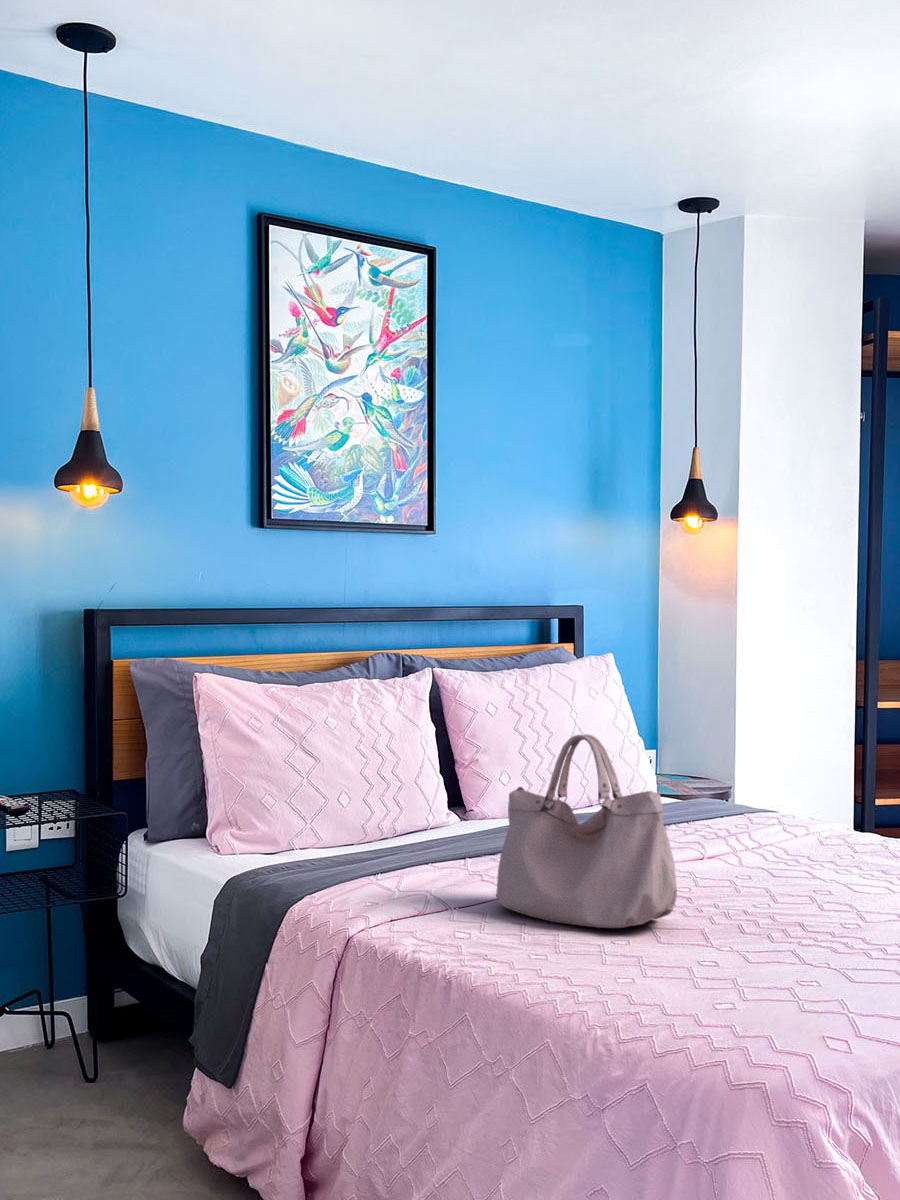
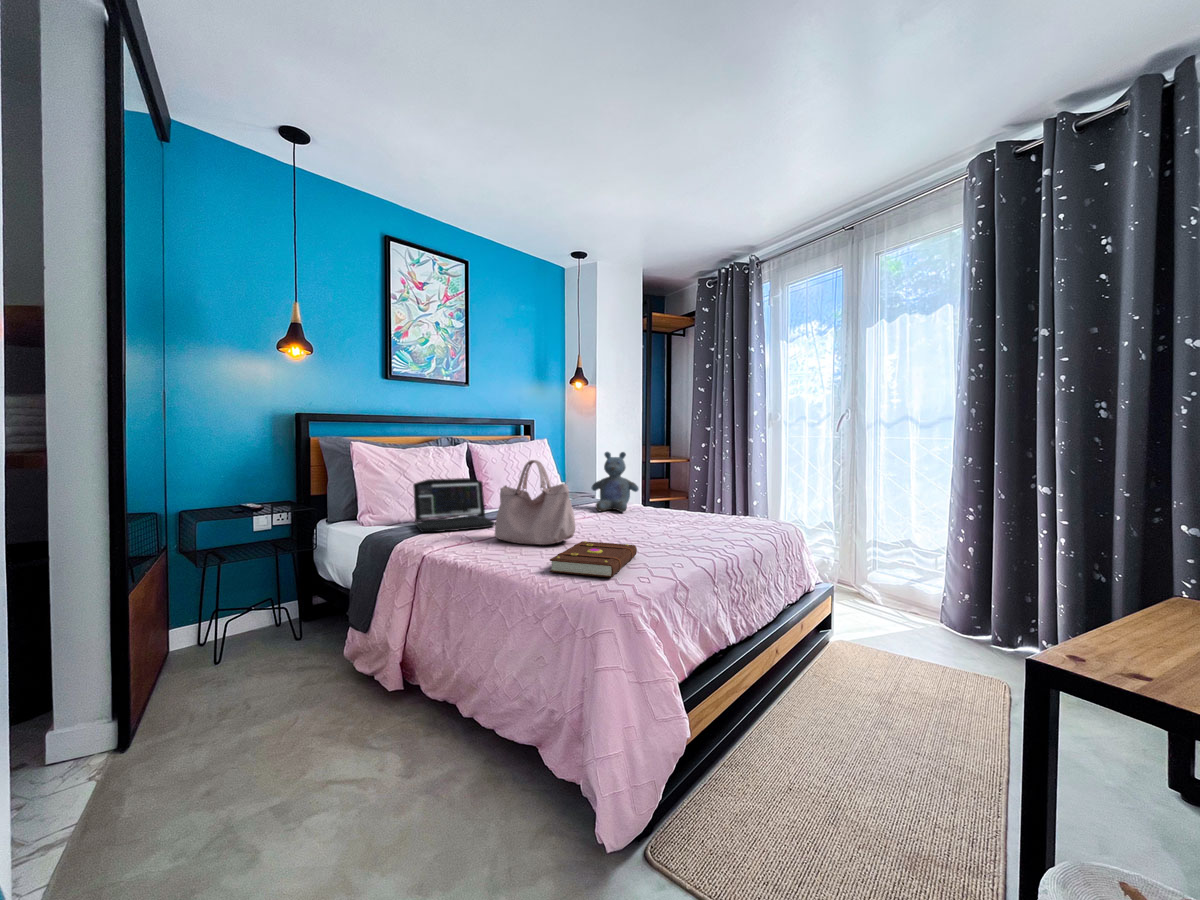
stuffed bear: none [716,697,833,846] -> present [591,452,639,512]
laptop: none [322,758,496,880] -> present [413,478,495,532]
book: none [619,928,820,1025] -> present [550,541,637,577]

